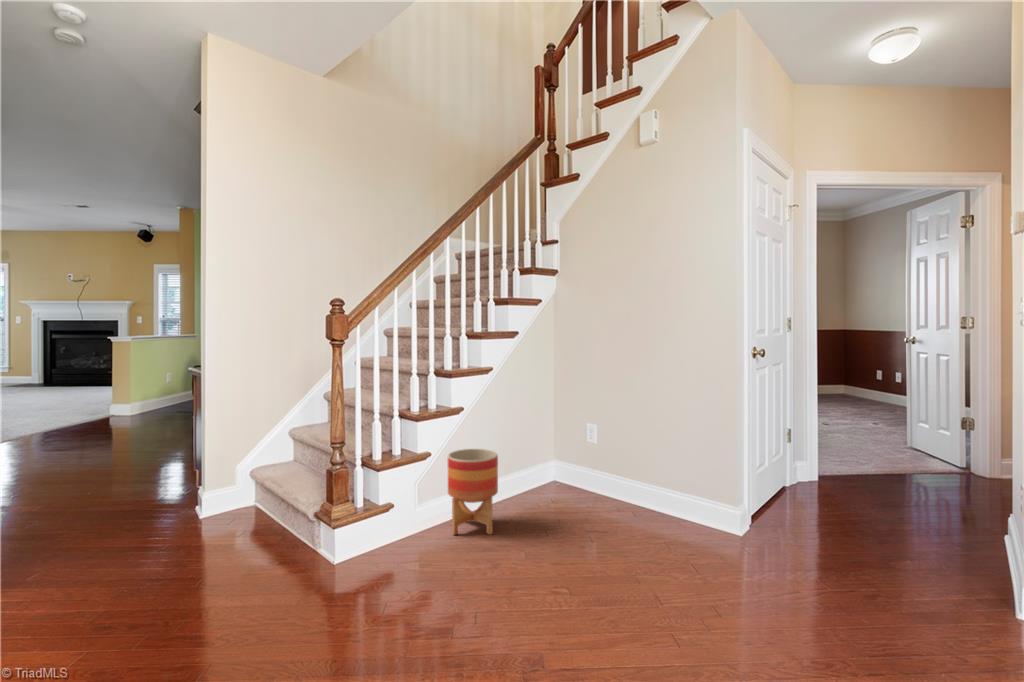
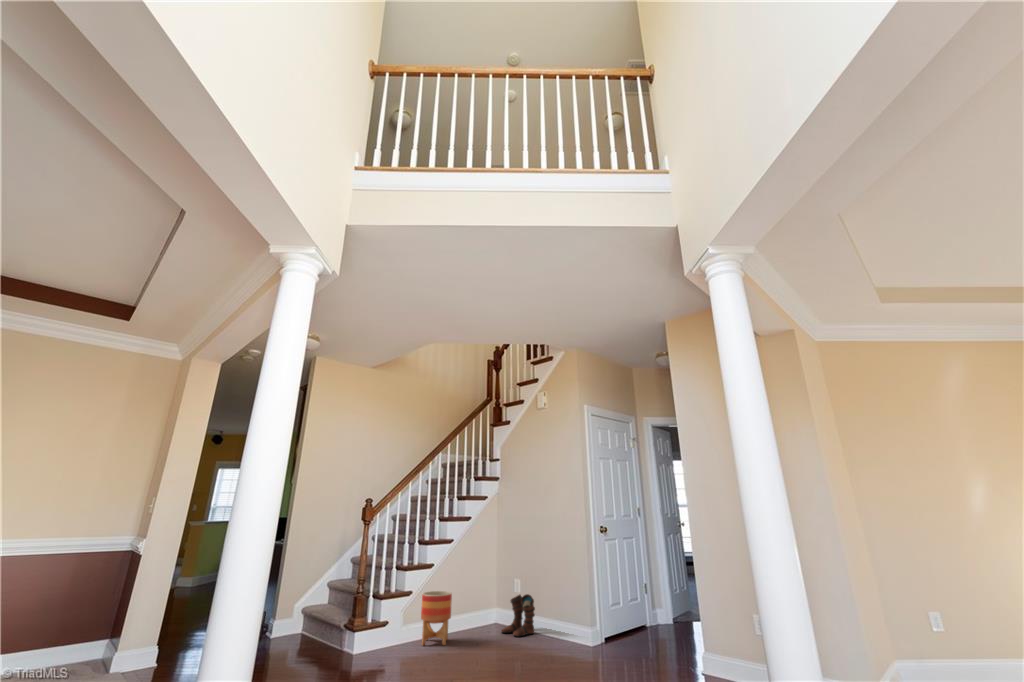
boots: none [573,448,628,514] -> present [502,594,535,637]

